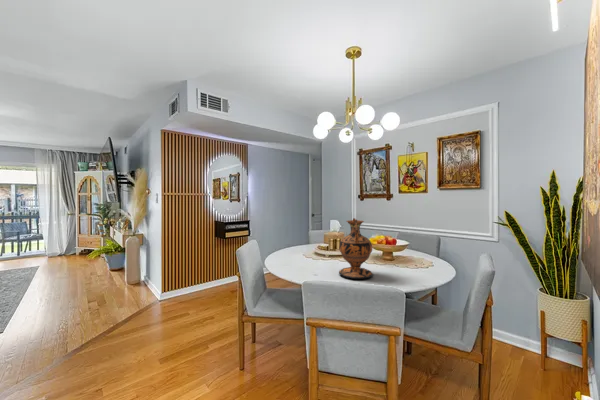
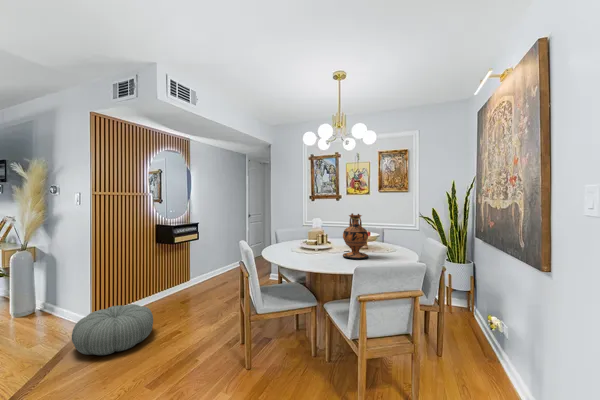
pouf: none [127,288,193,331] -> present [72,304,153,355]

